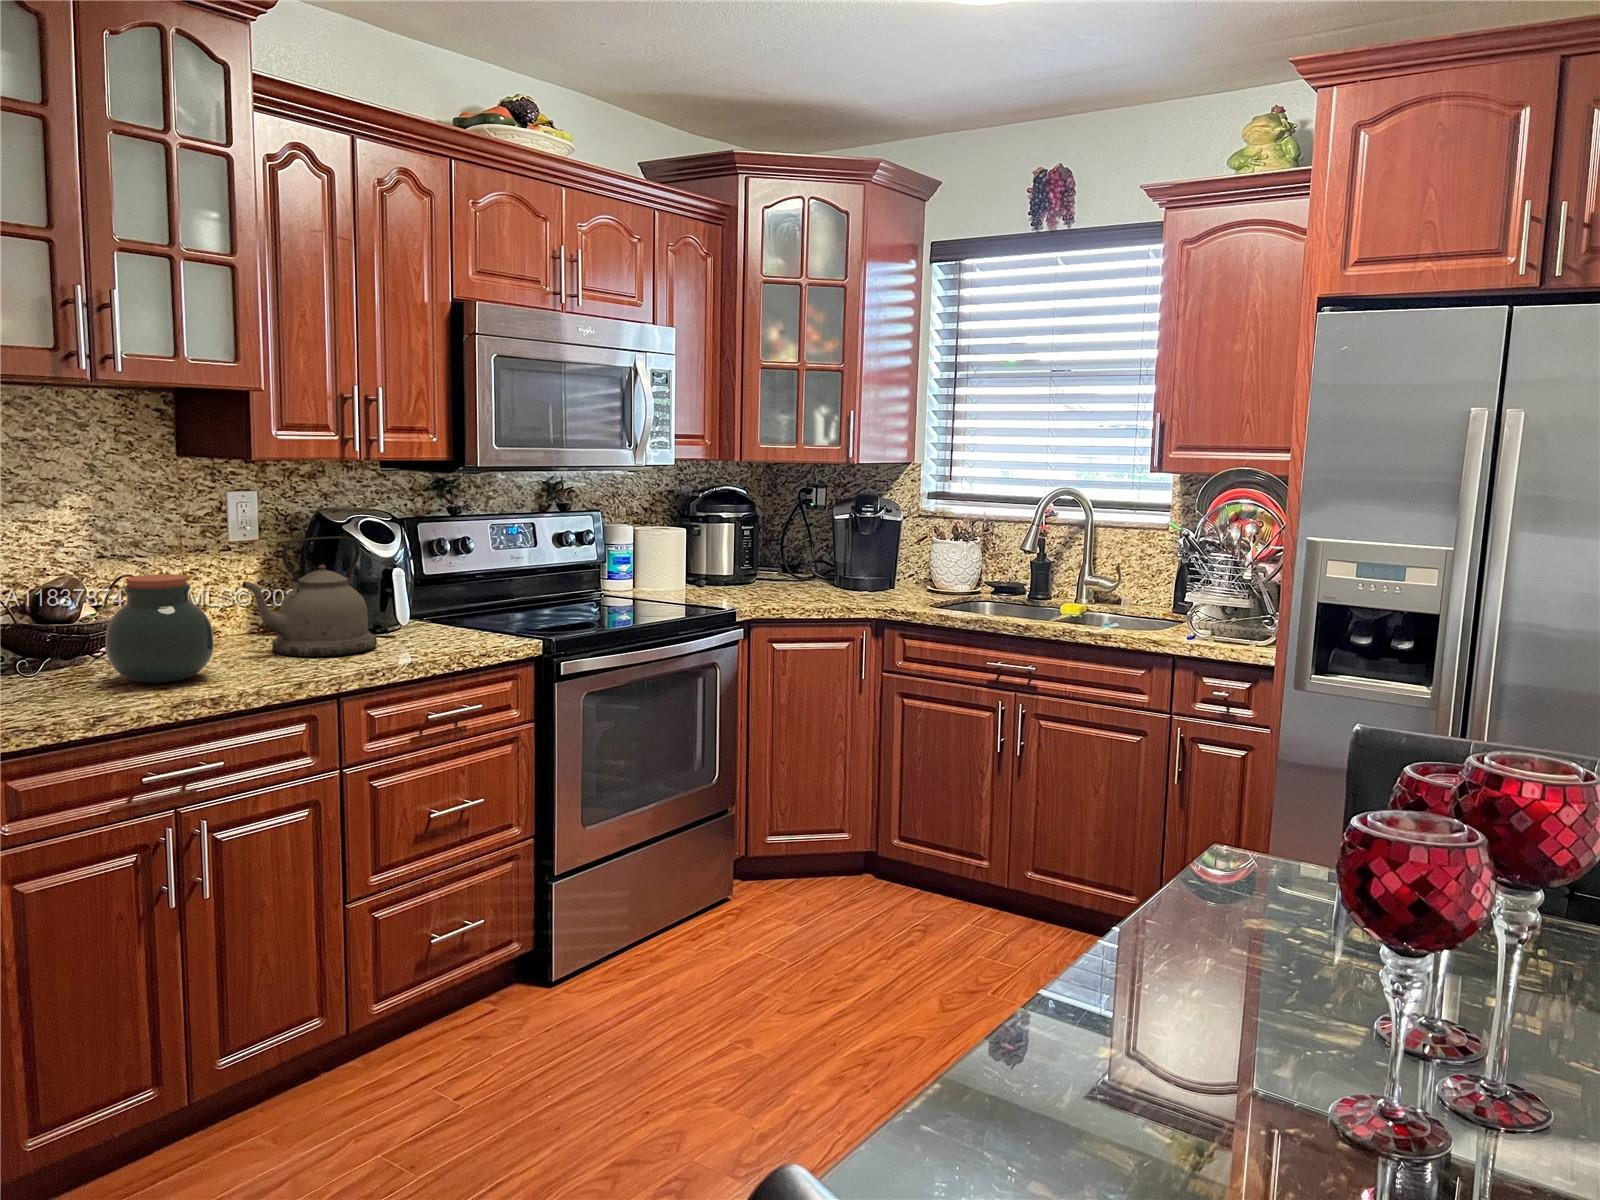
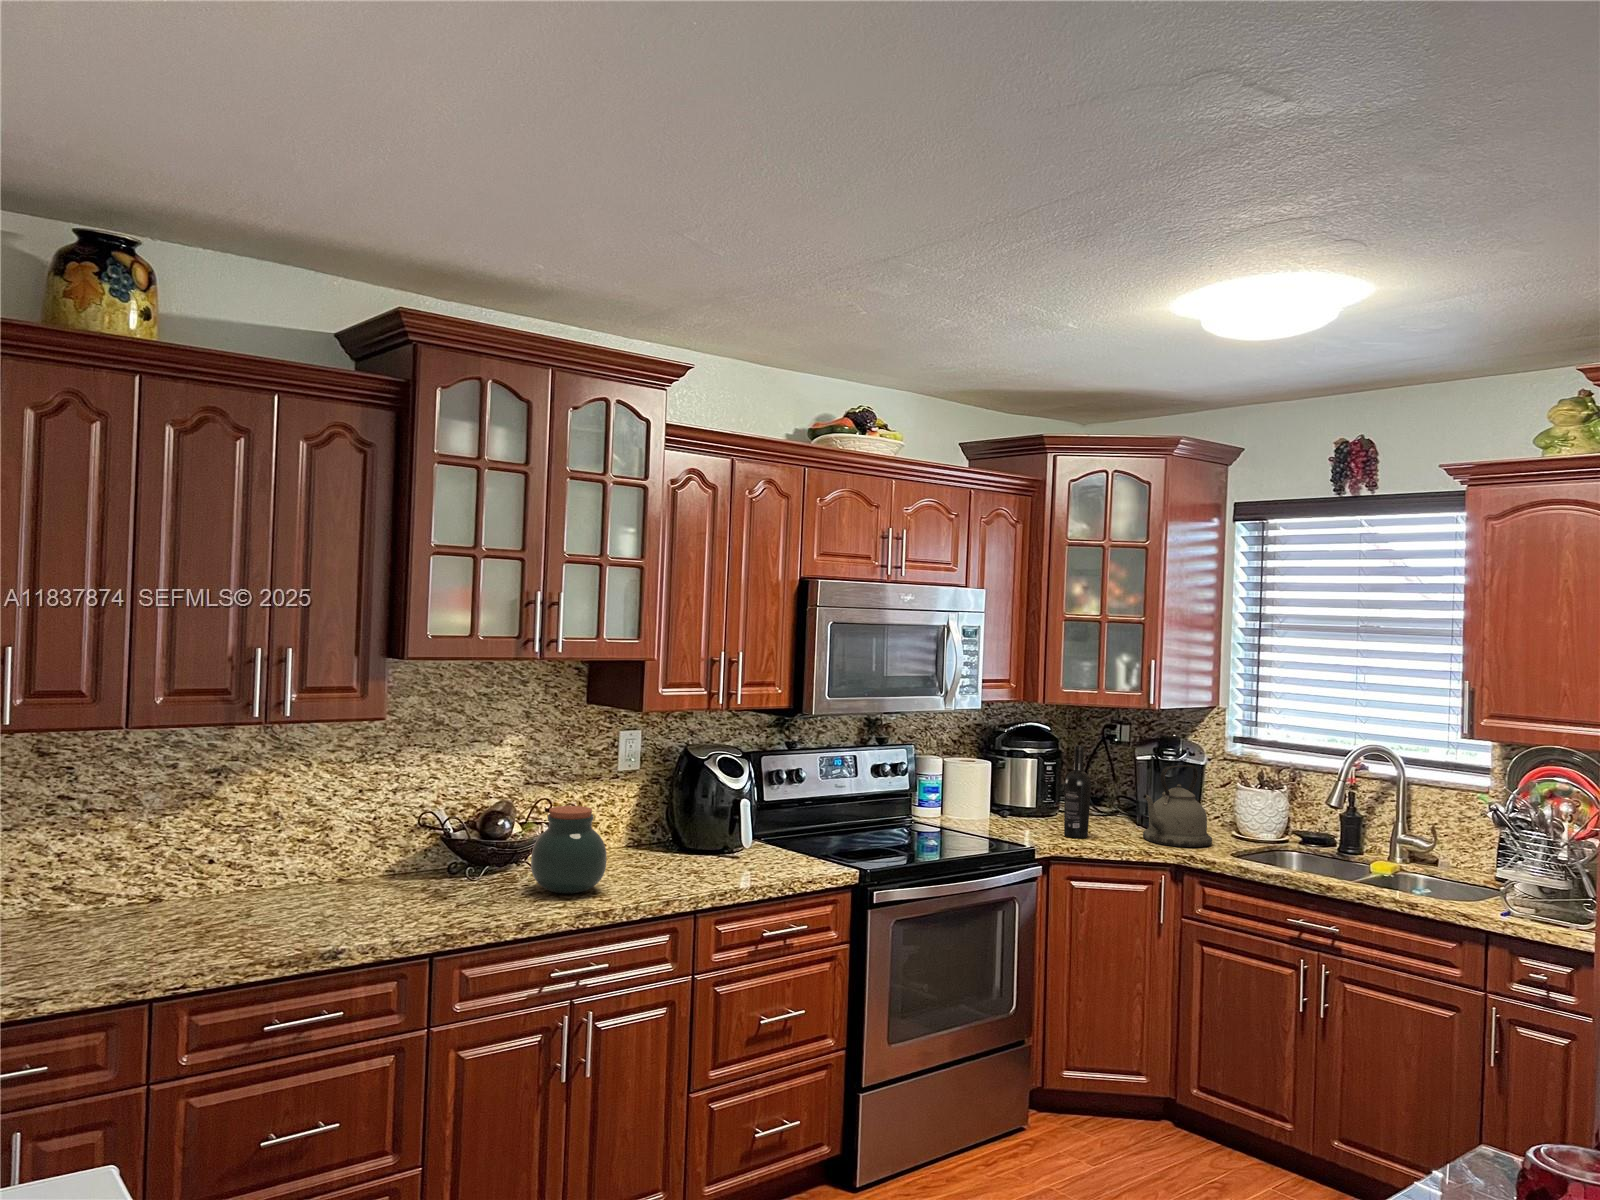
wine bottle: none [762,501,790,599] -> present [1064,745,1091,838]
kettle: present [242,536,377,656] -> present [1143,765,1212,847]

